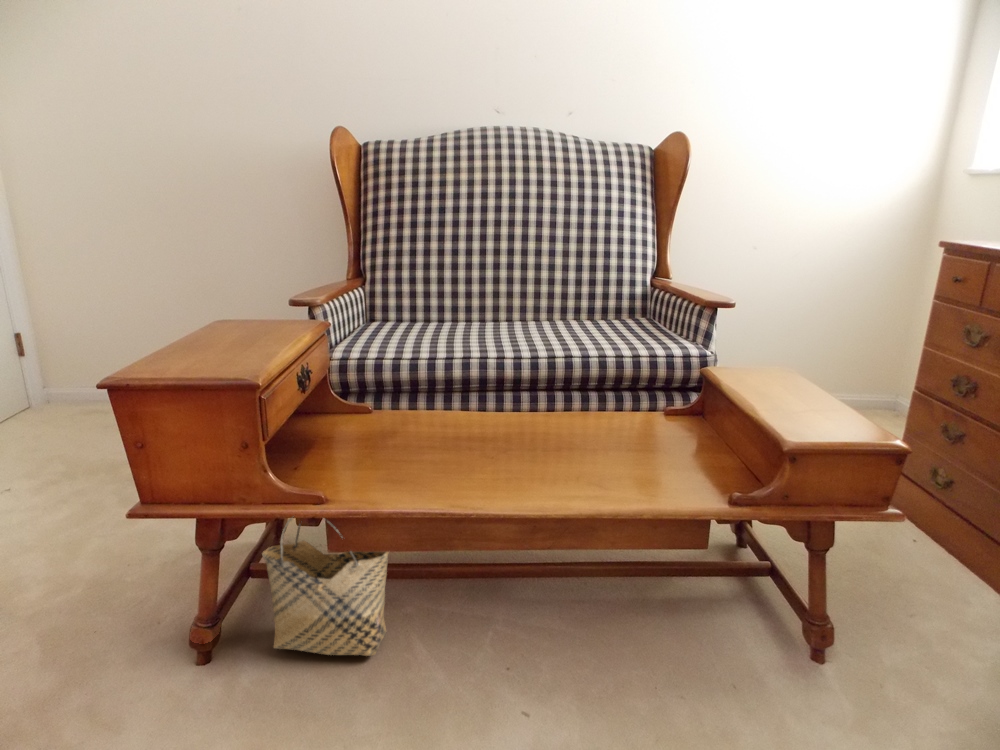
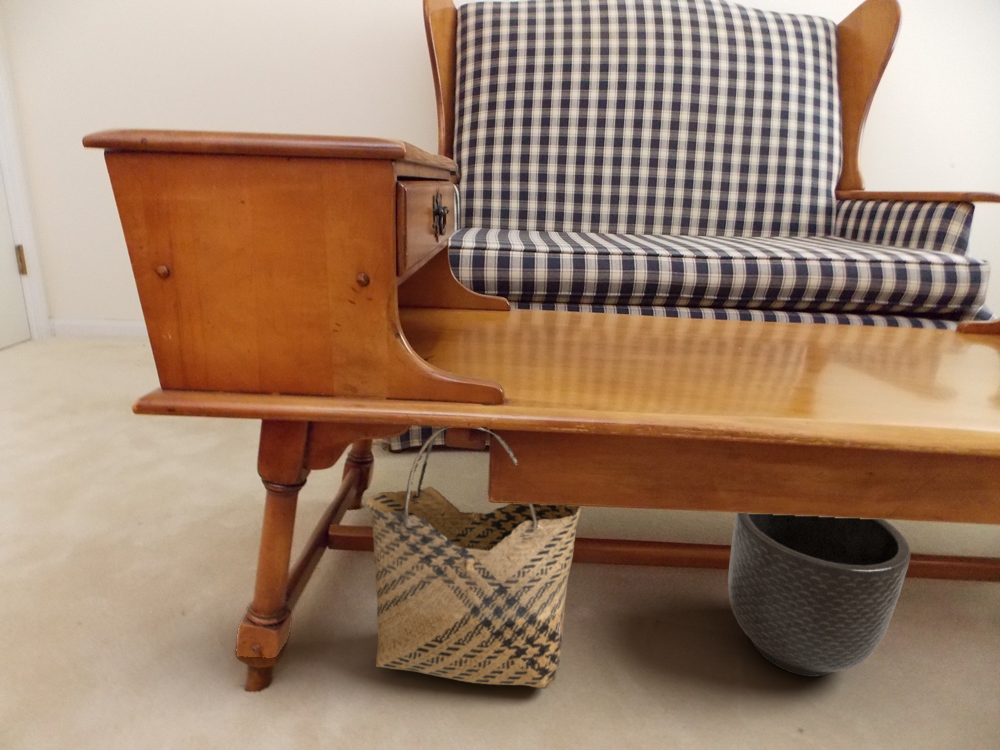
planter: none [490,529,582,643] -> present [728,513,910,677]

